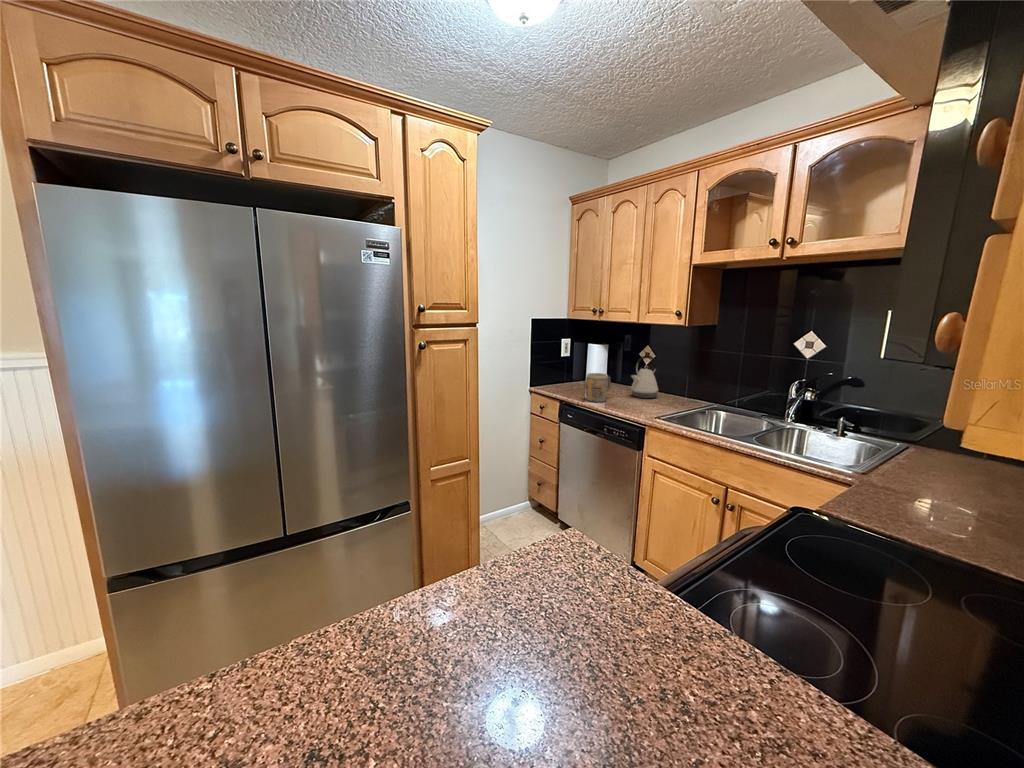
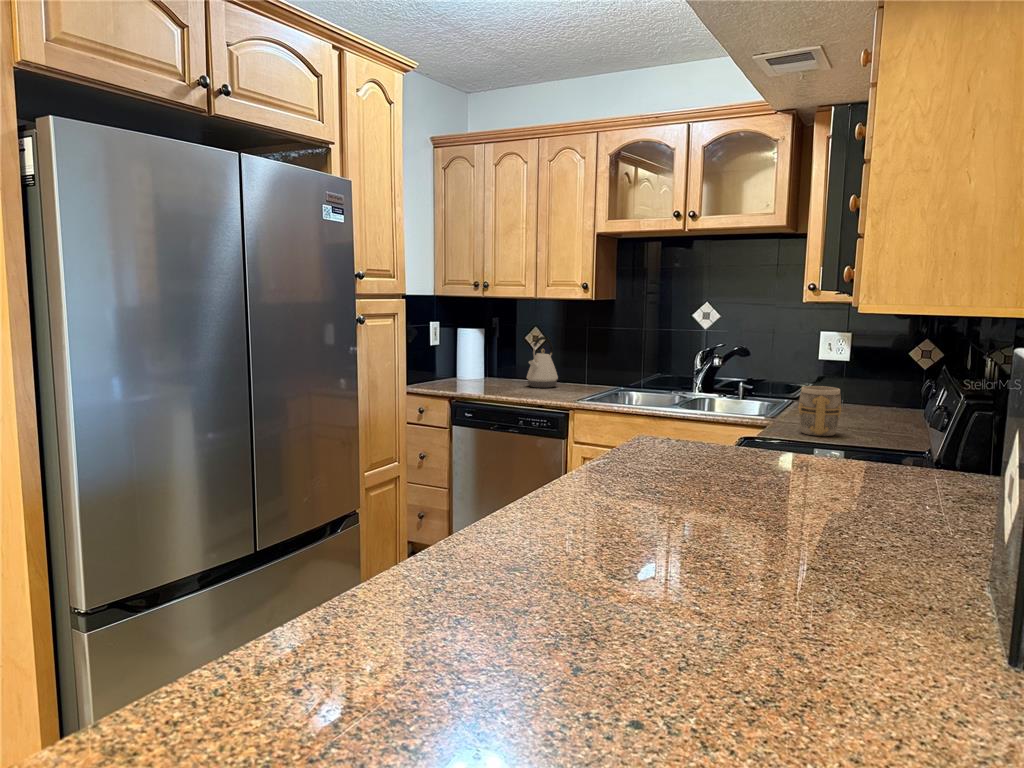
mug: present [585,373,611,402] -> present [798,386,842,436]

